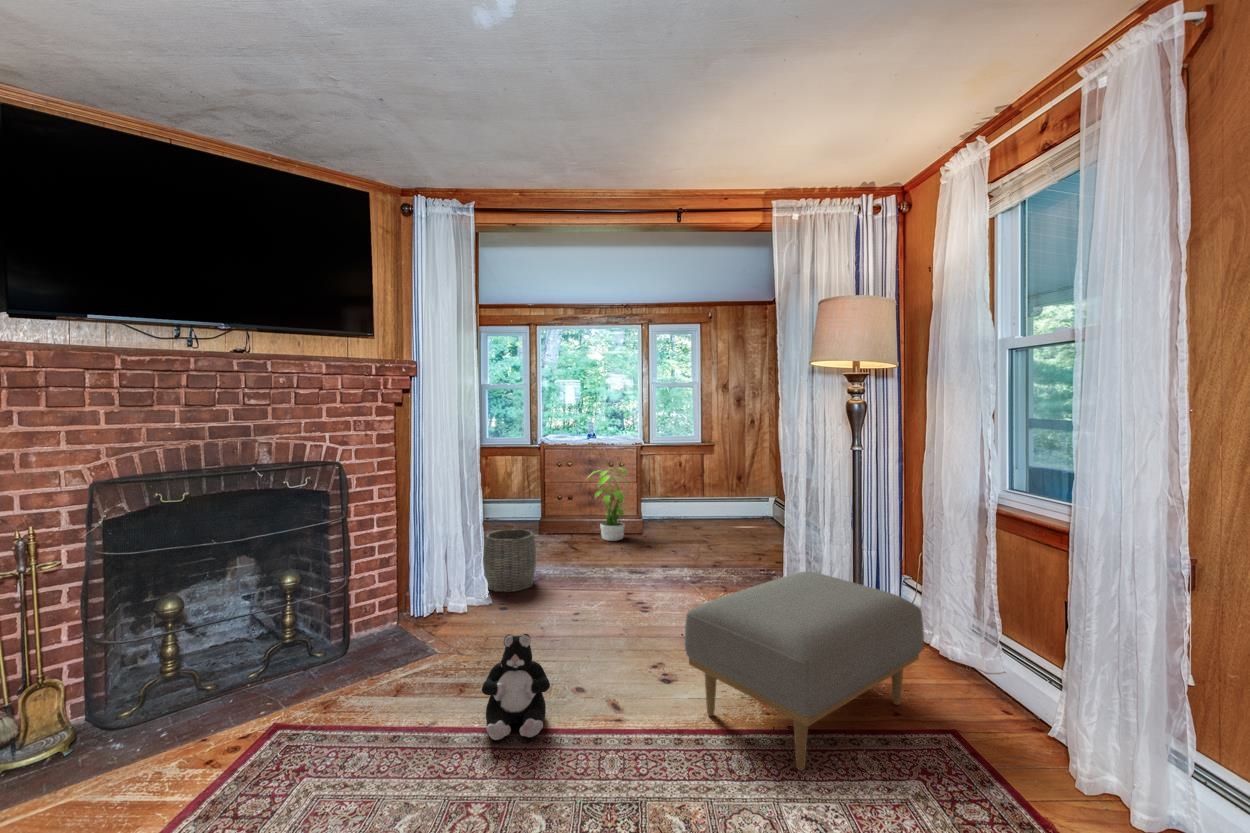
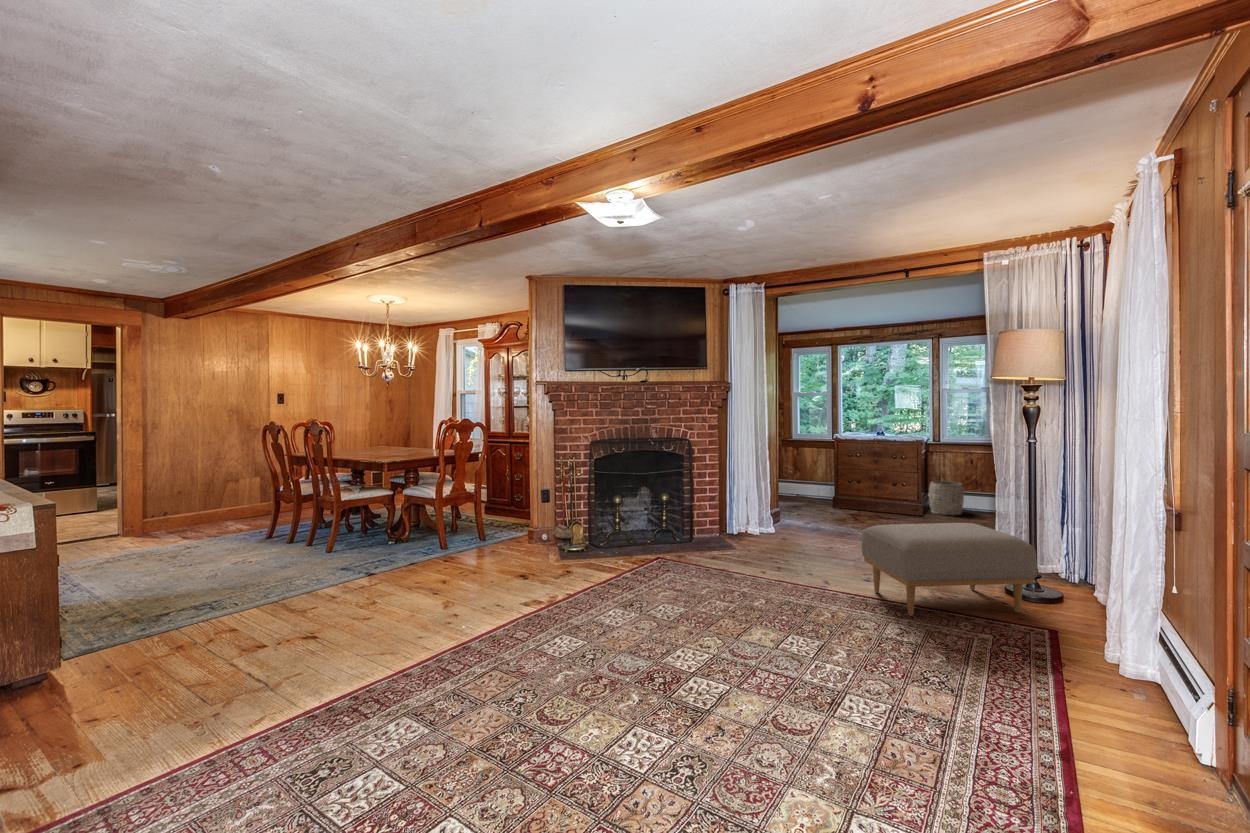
potted plant: present [586,468,628,541] -> none [866,457,907,517]
woven basket: present [484,529,536,592] -> present [929,481,964,515]
plush toy: present [482,634,550,740] -> none [747,530,784,579]

